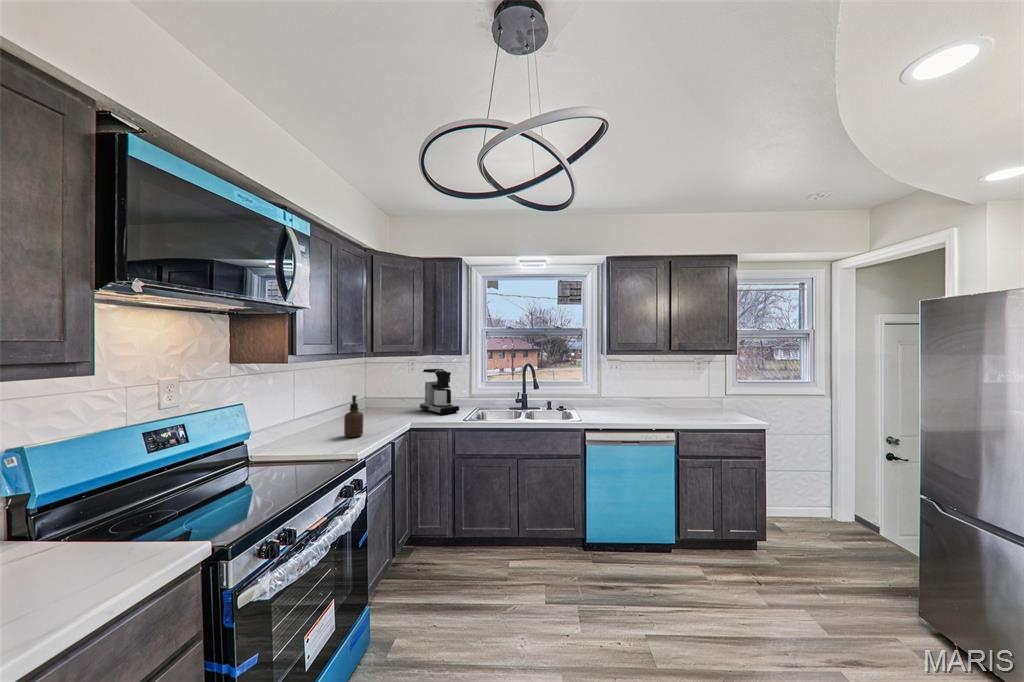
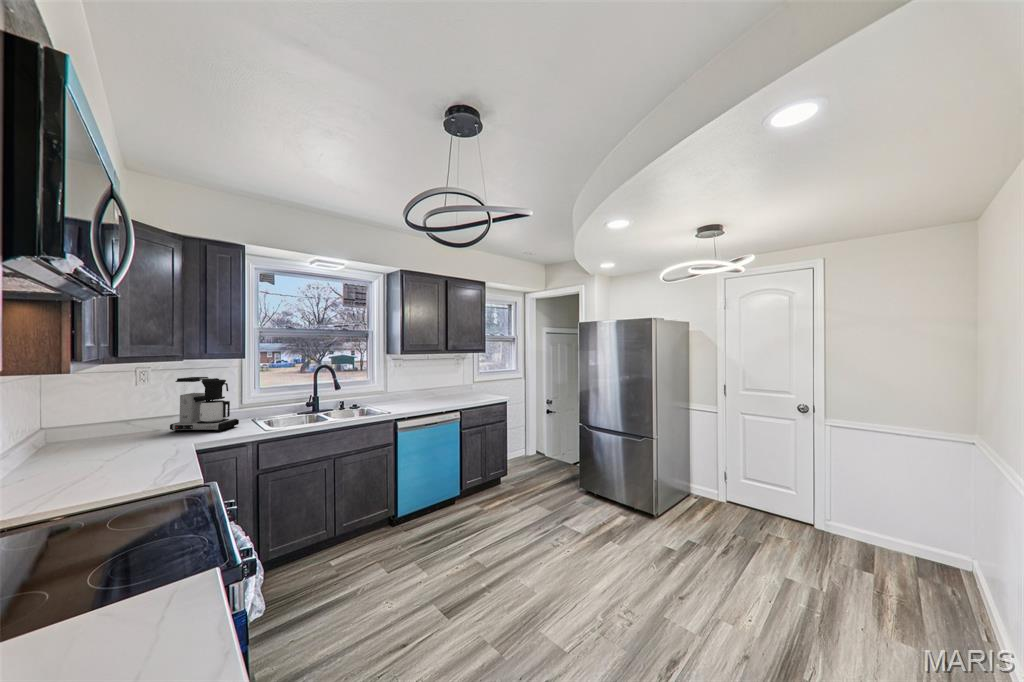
soap dispenser: present [344,395,363,437] -> none [120,415,153,472]

